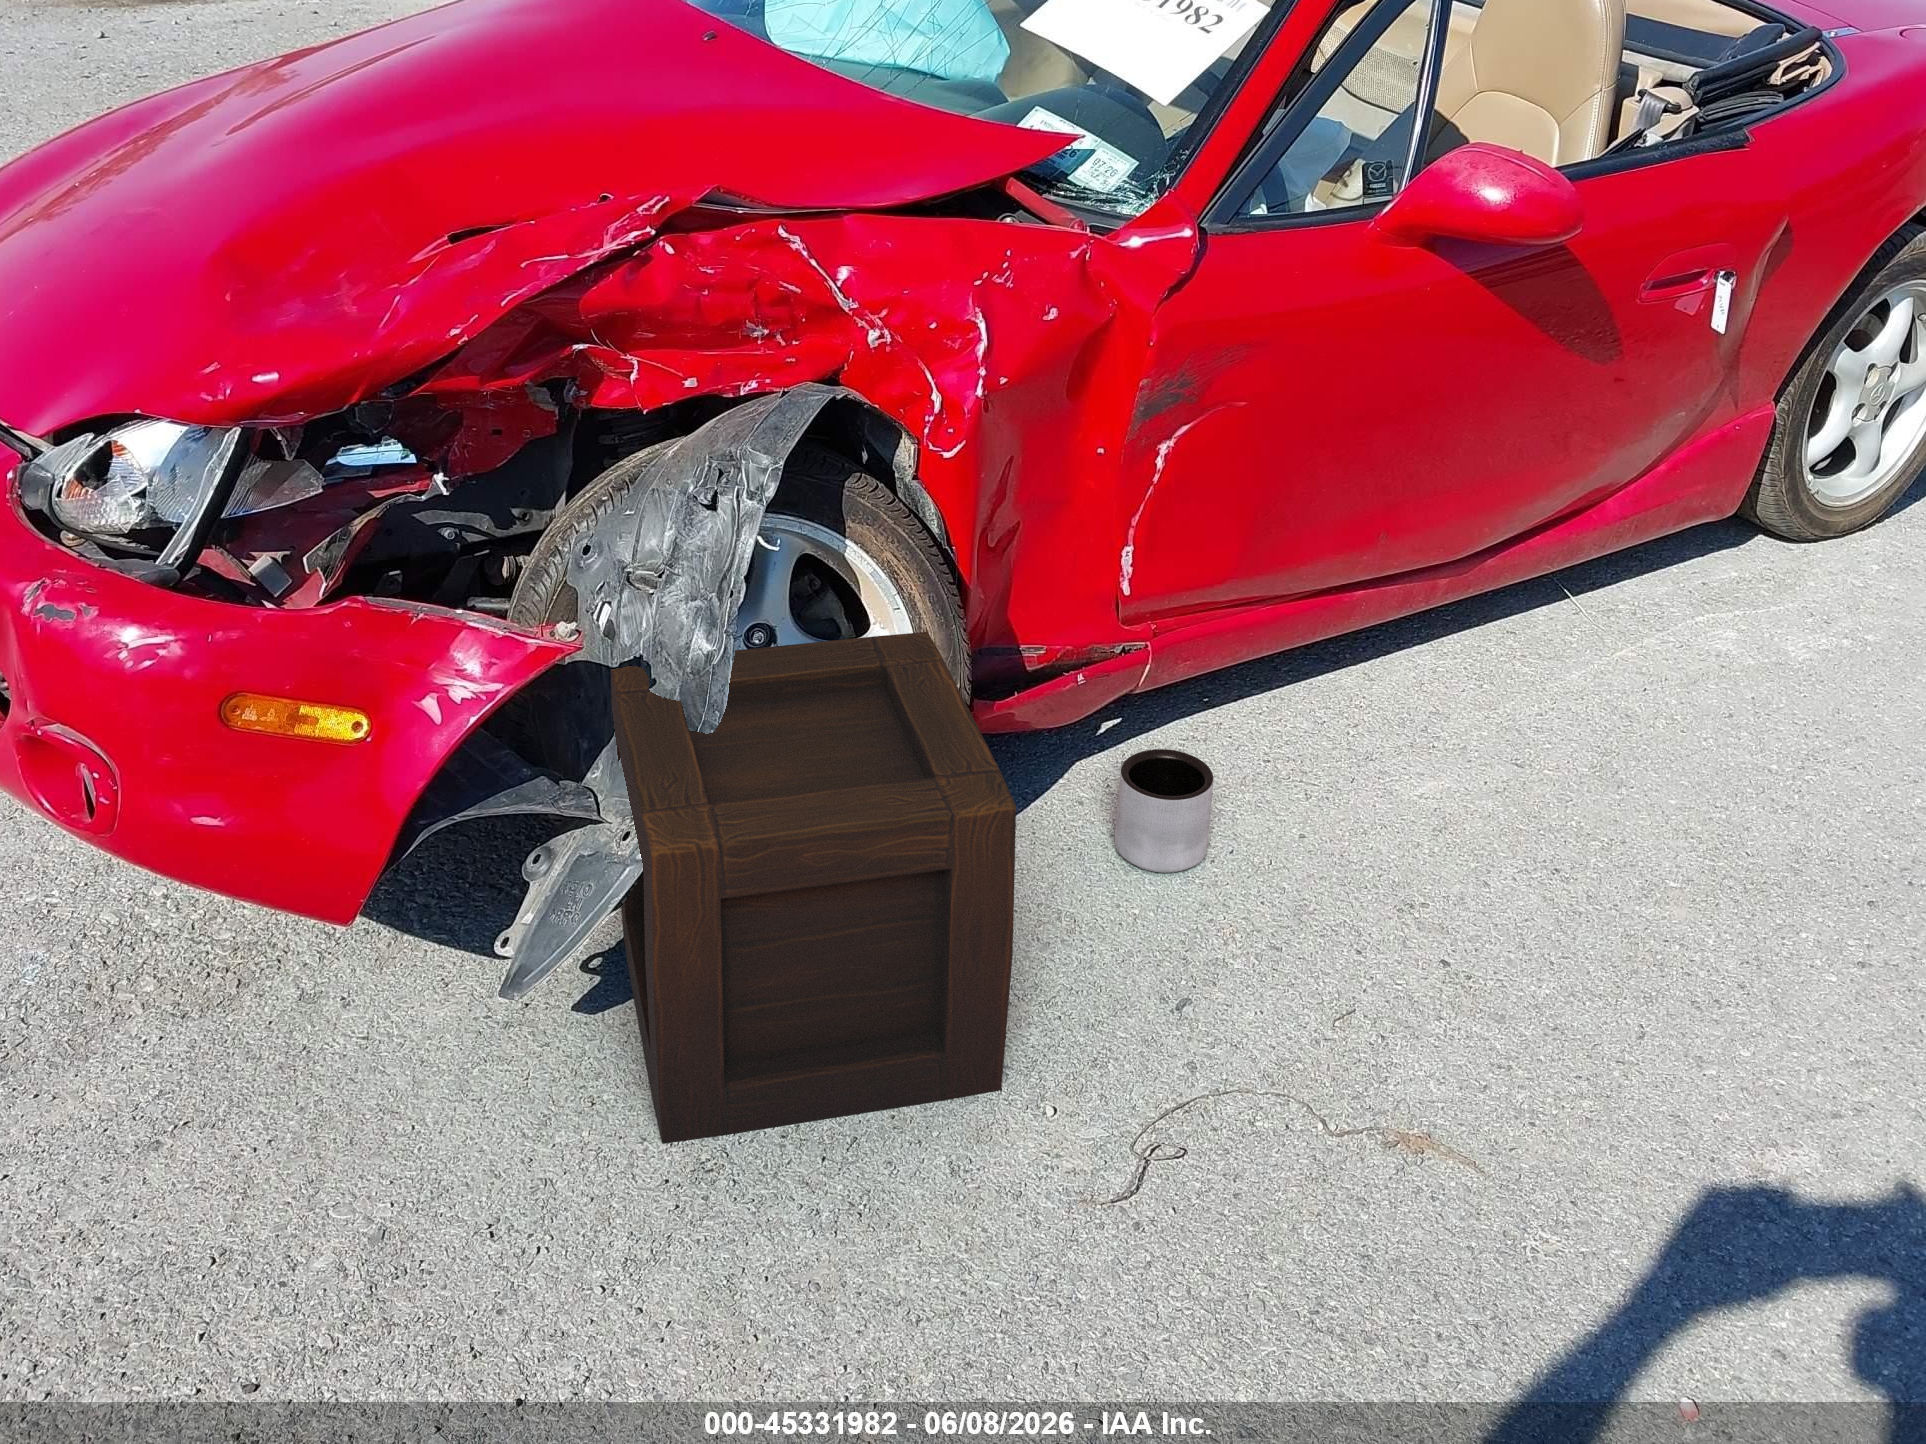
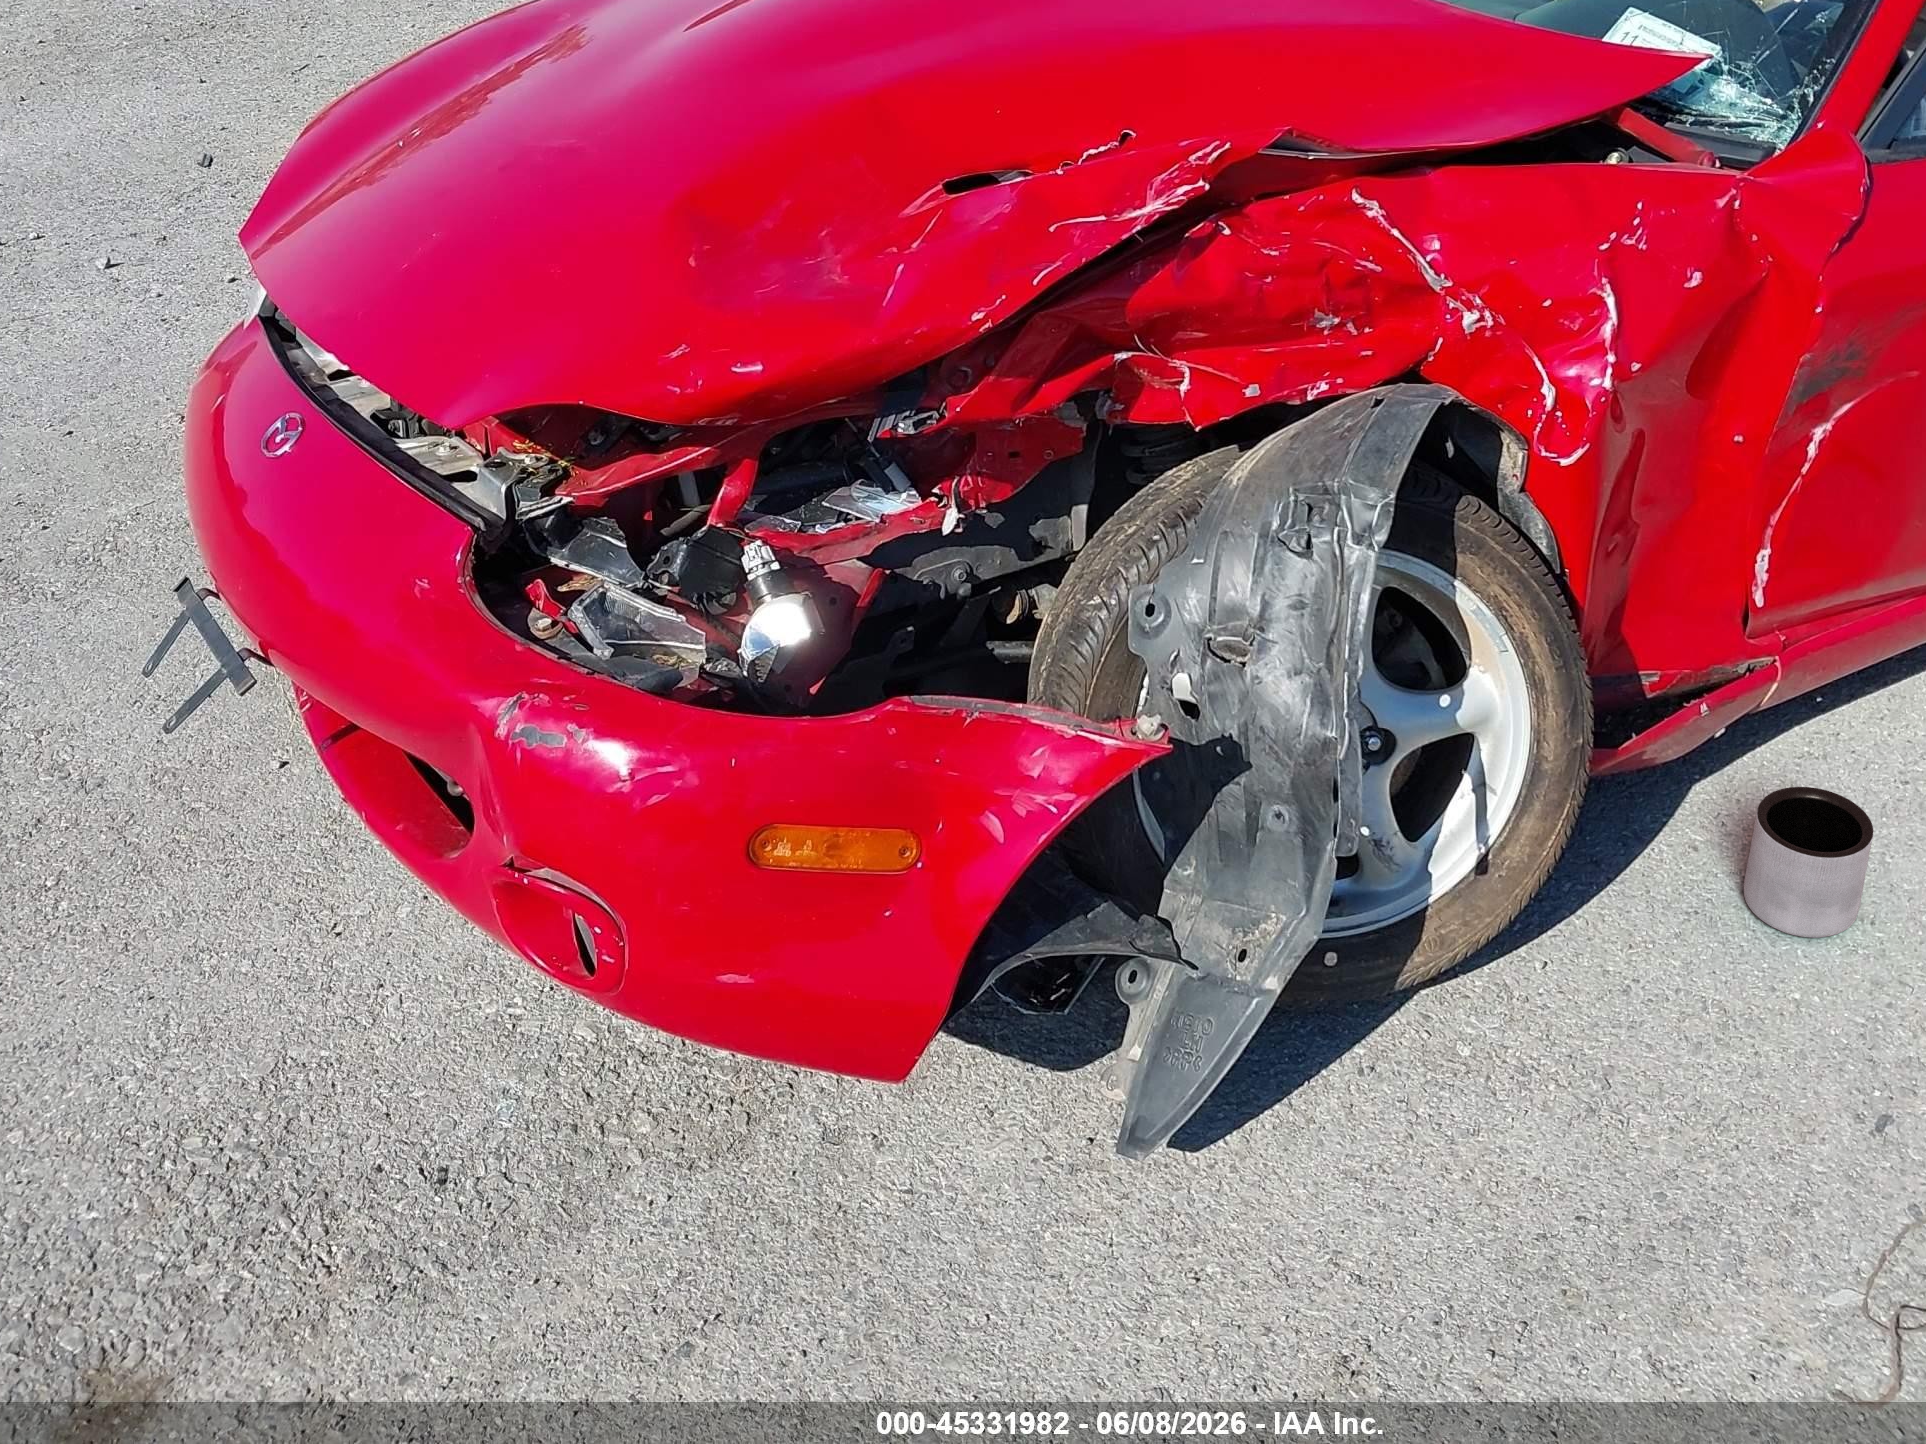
wooden crate: present [611,632,1016,1144] -> none [1178,681,1740,1337]

